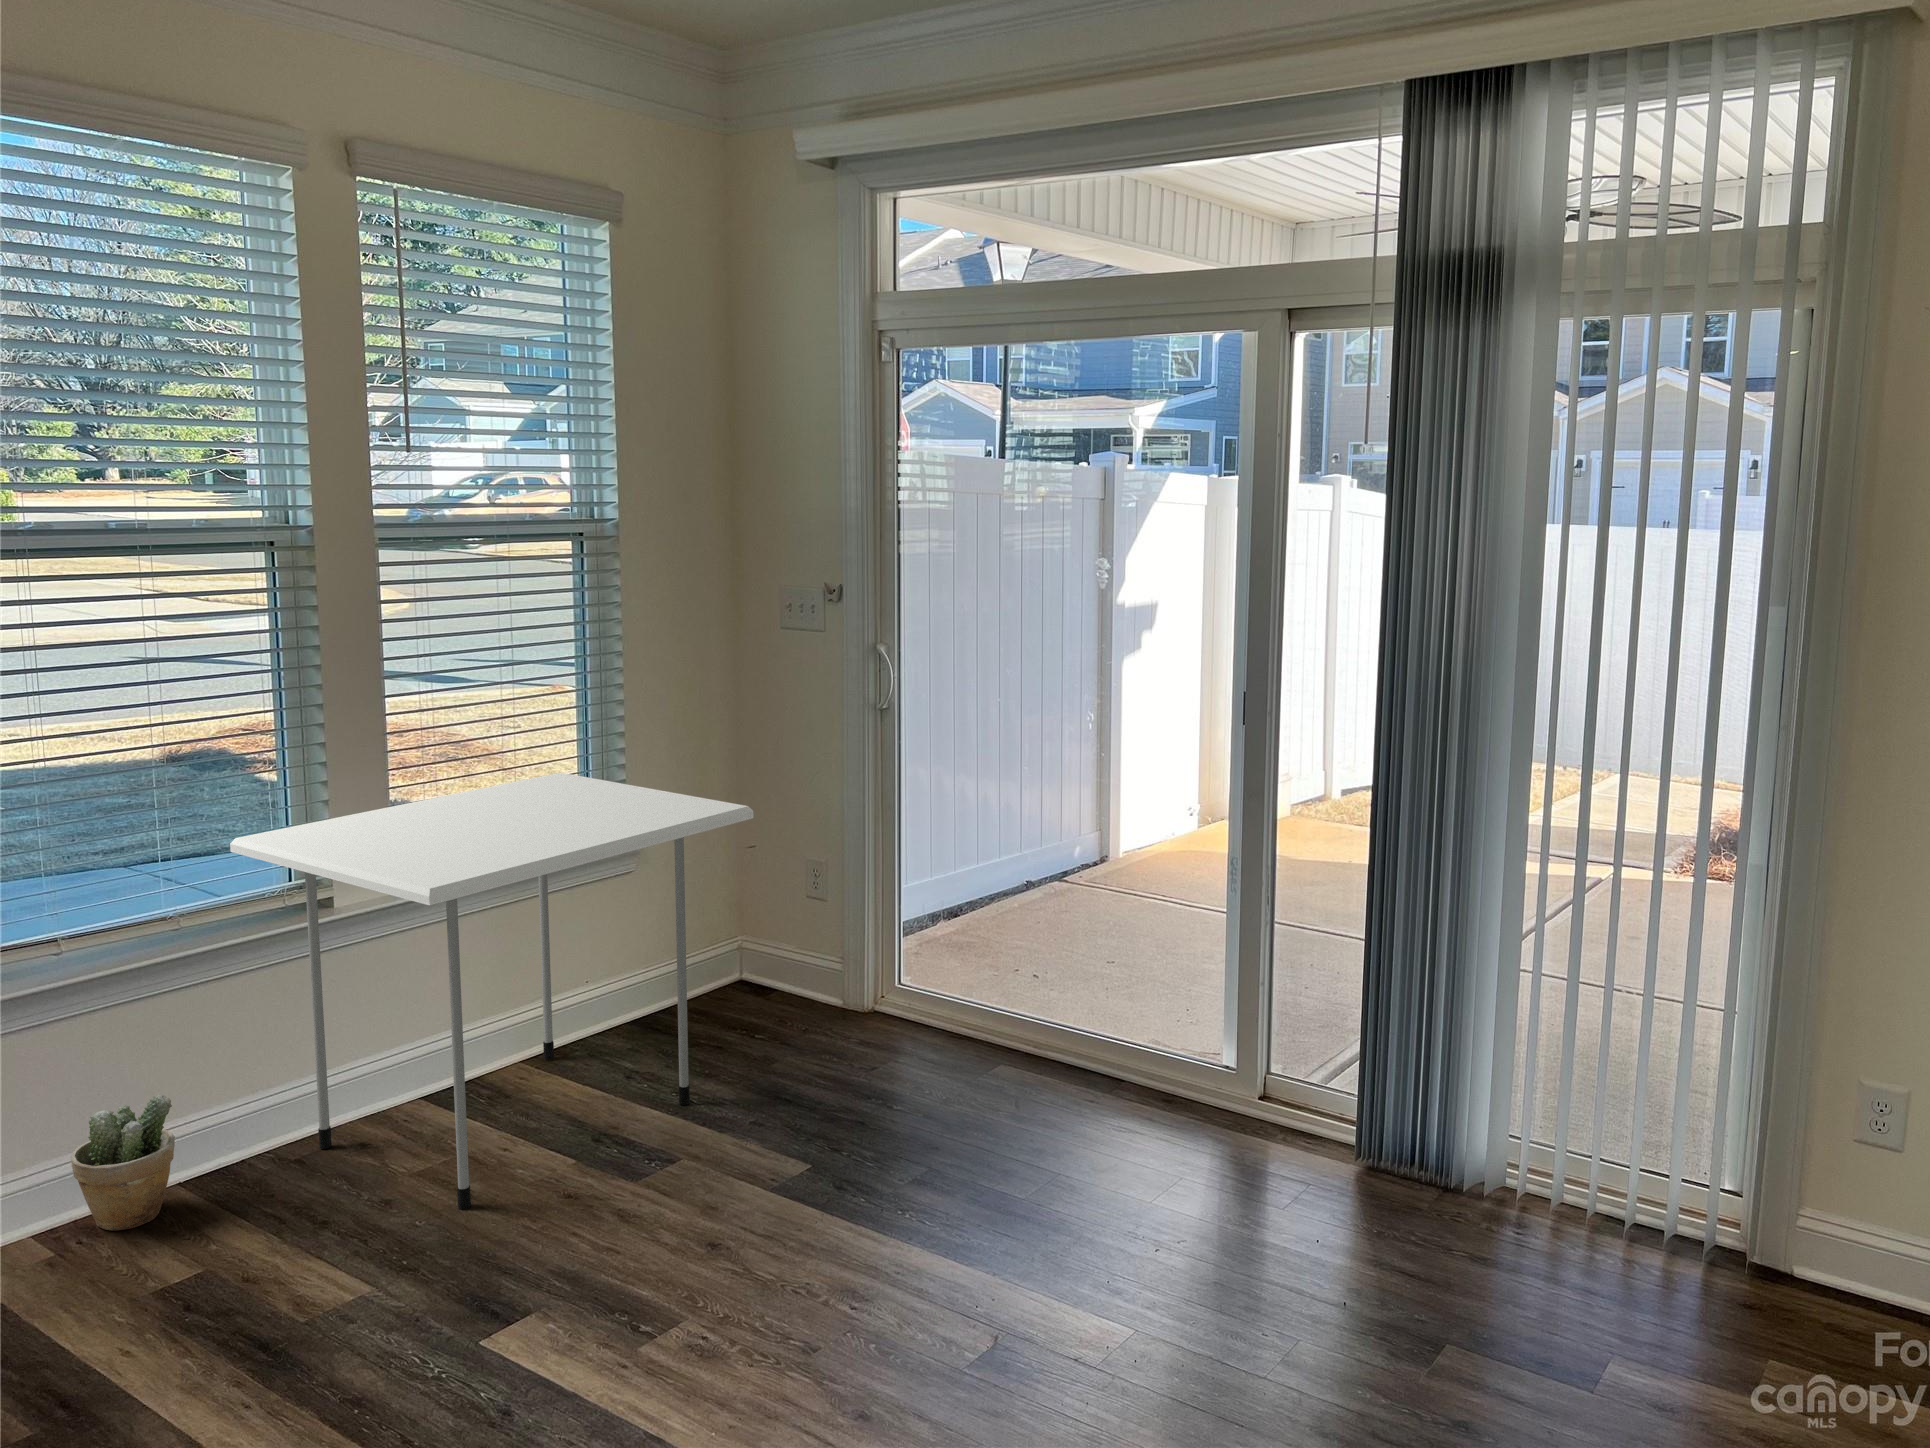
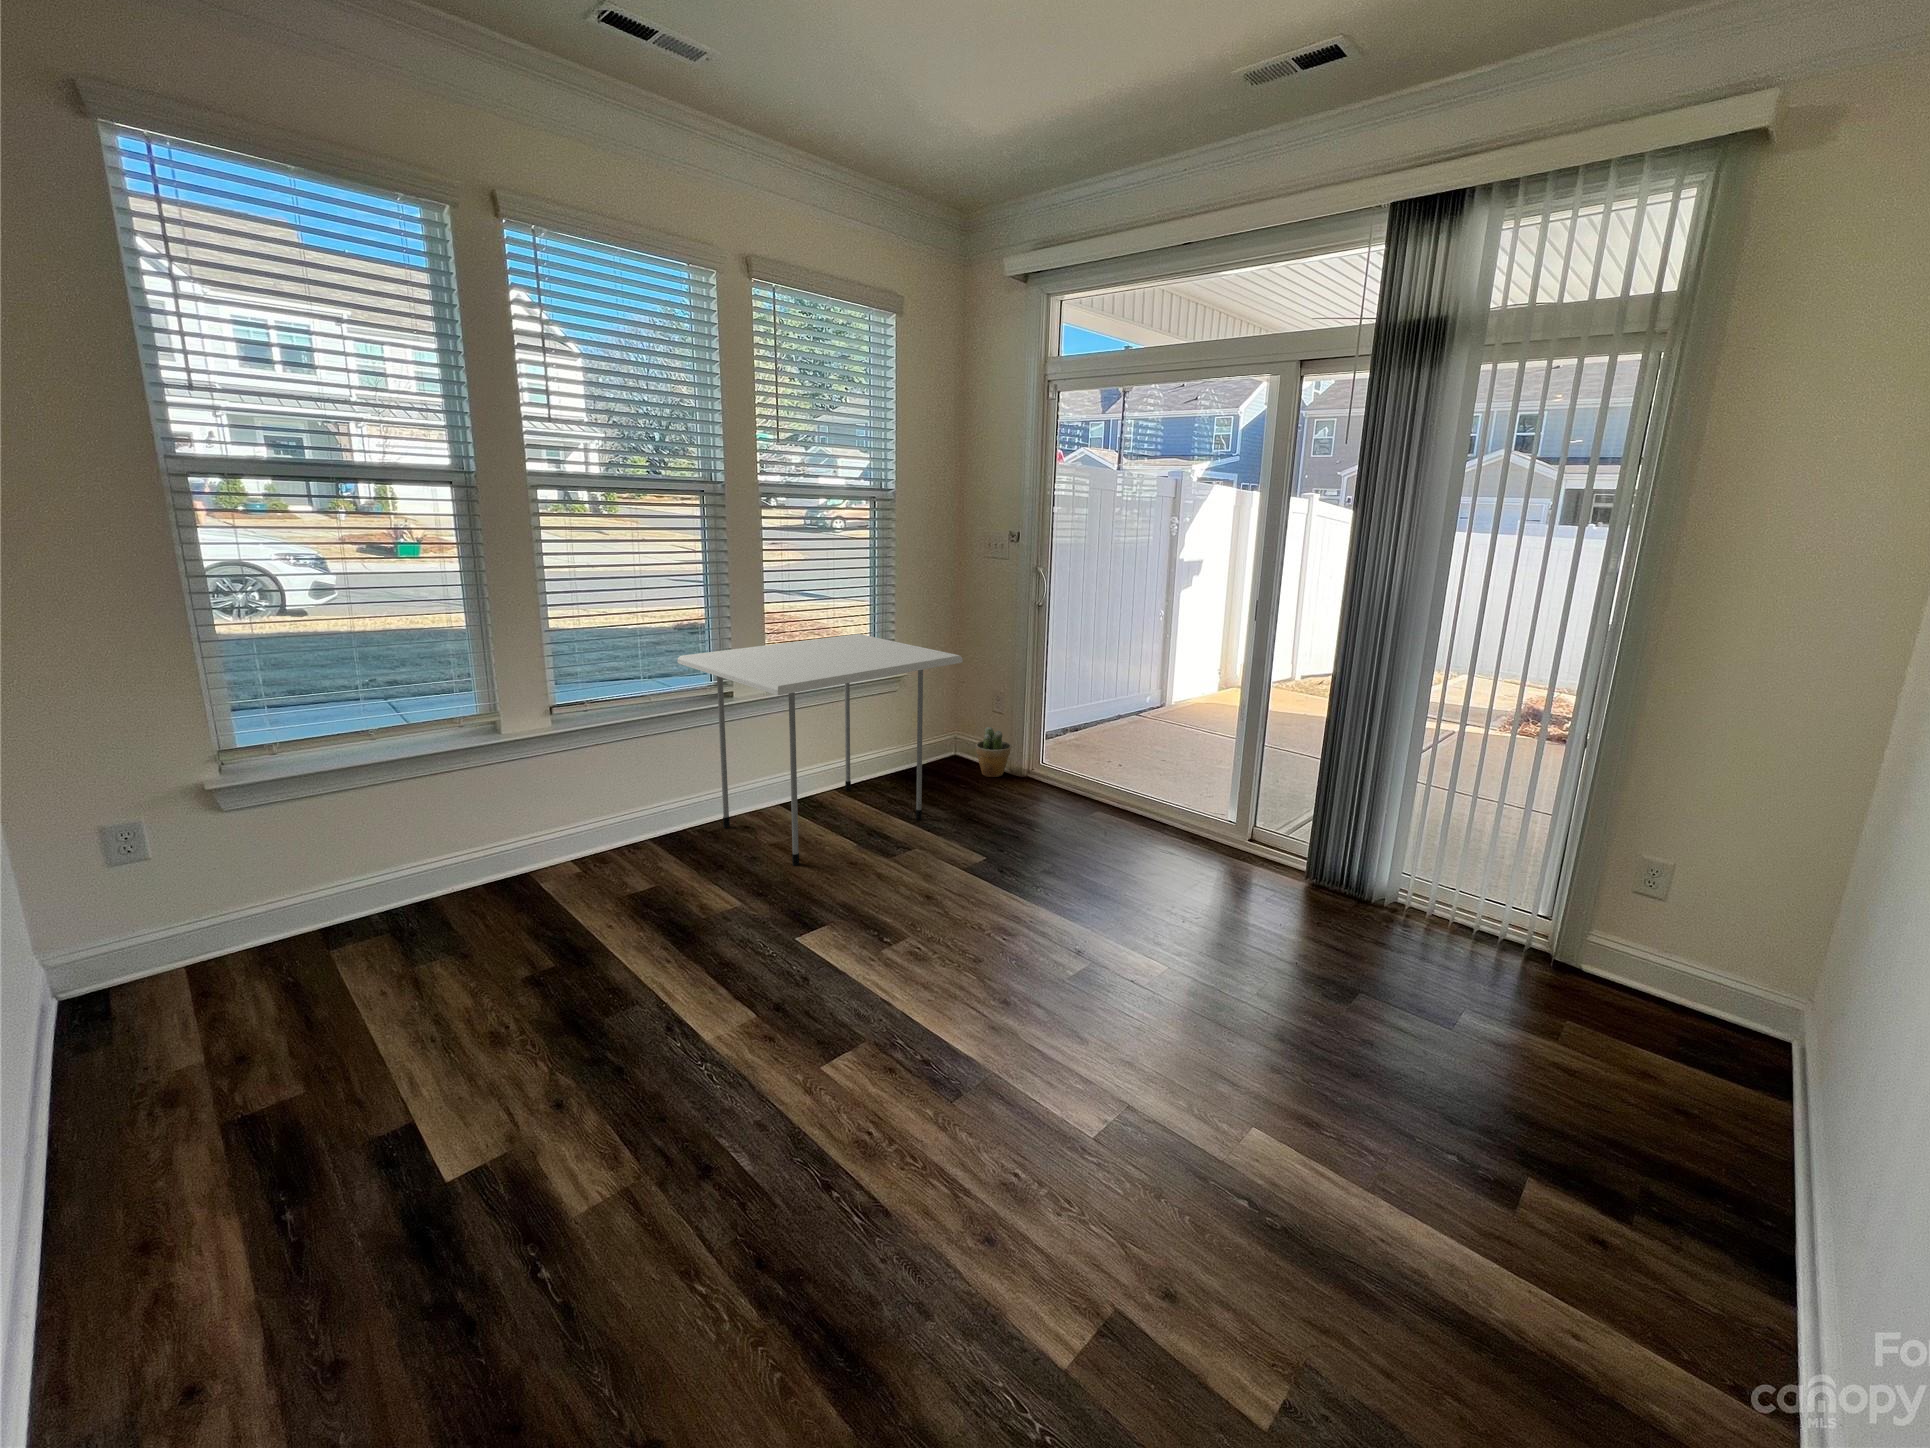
potted plant: present [71,1095,175,1231] -> present [976,727,1011,777]

